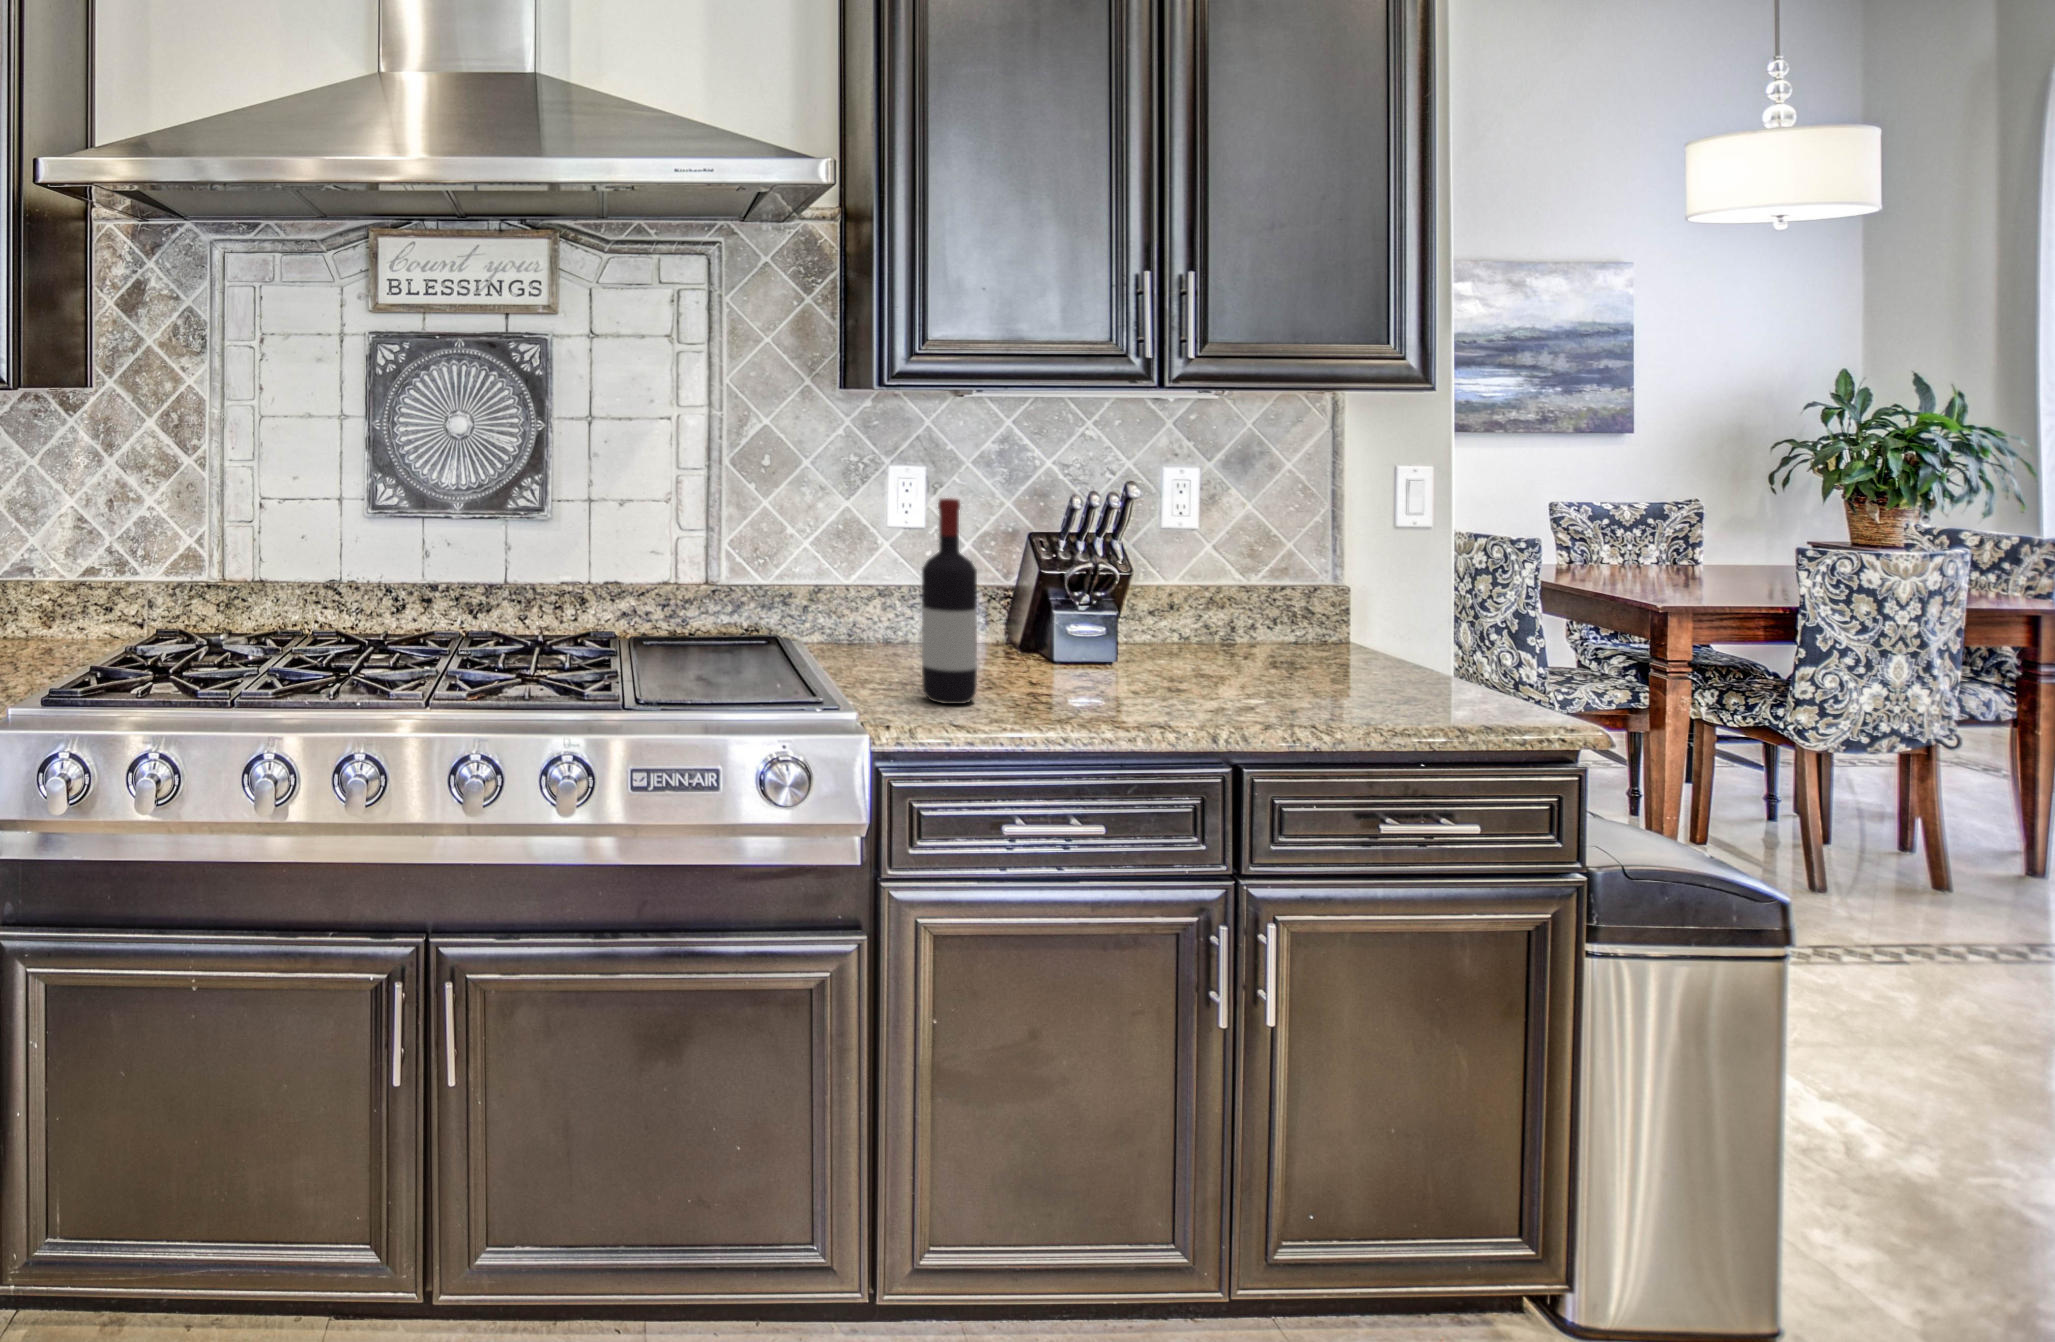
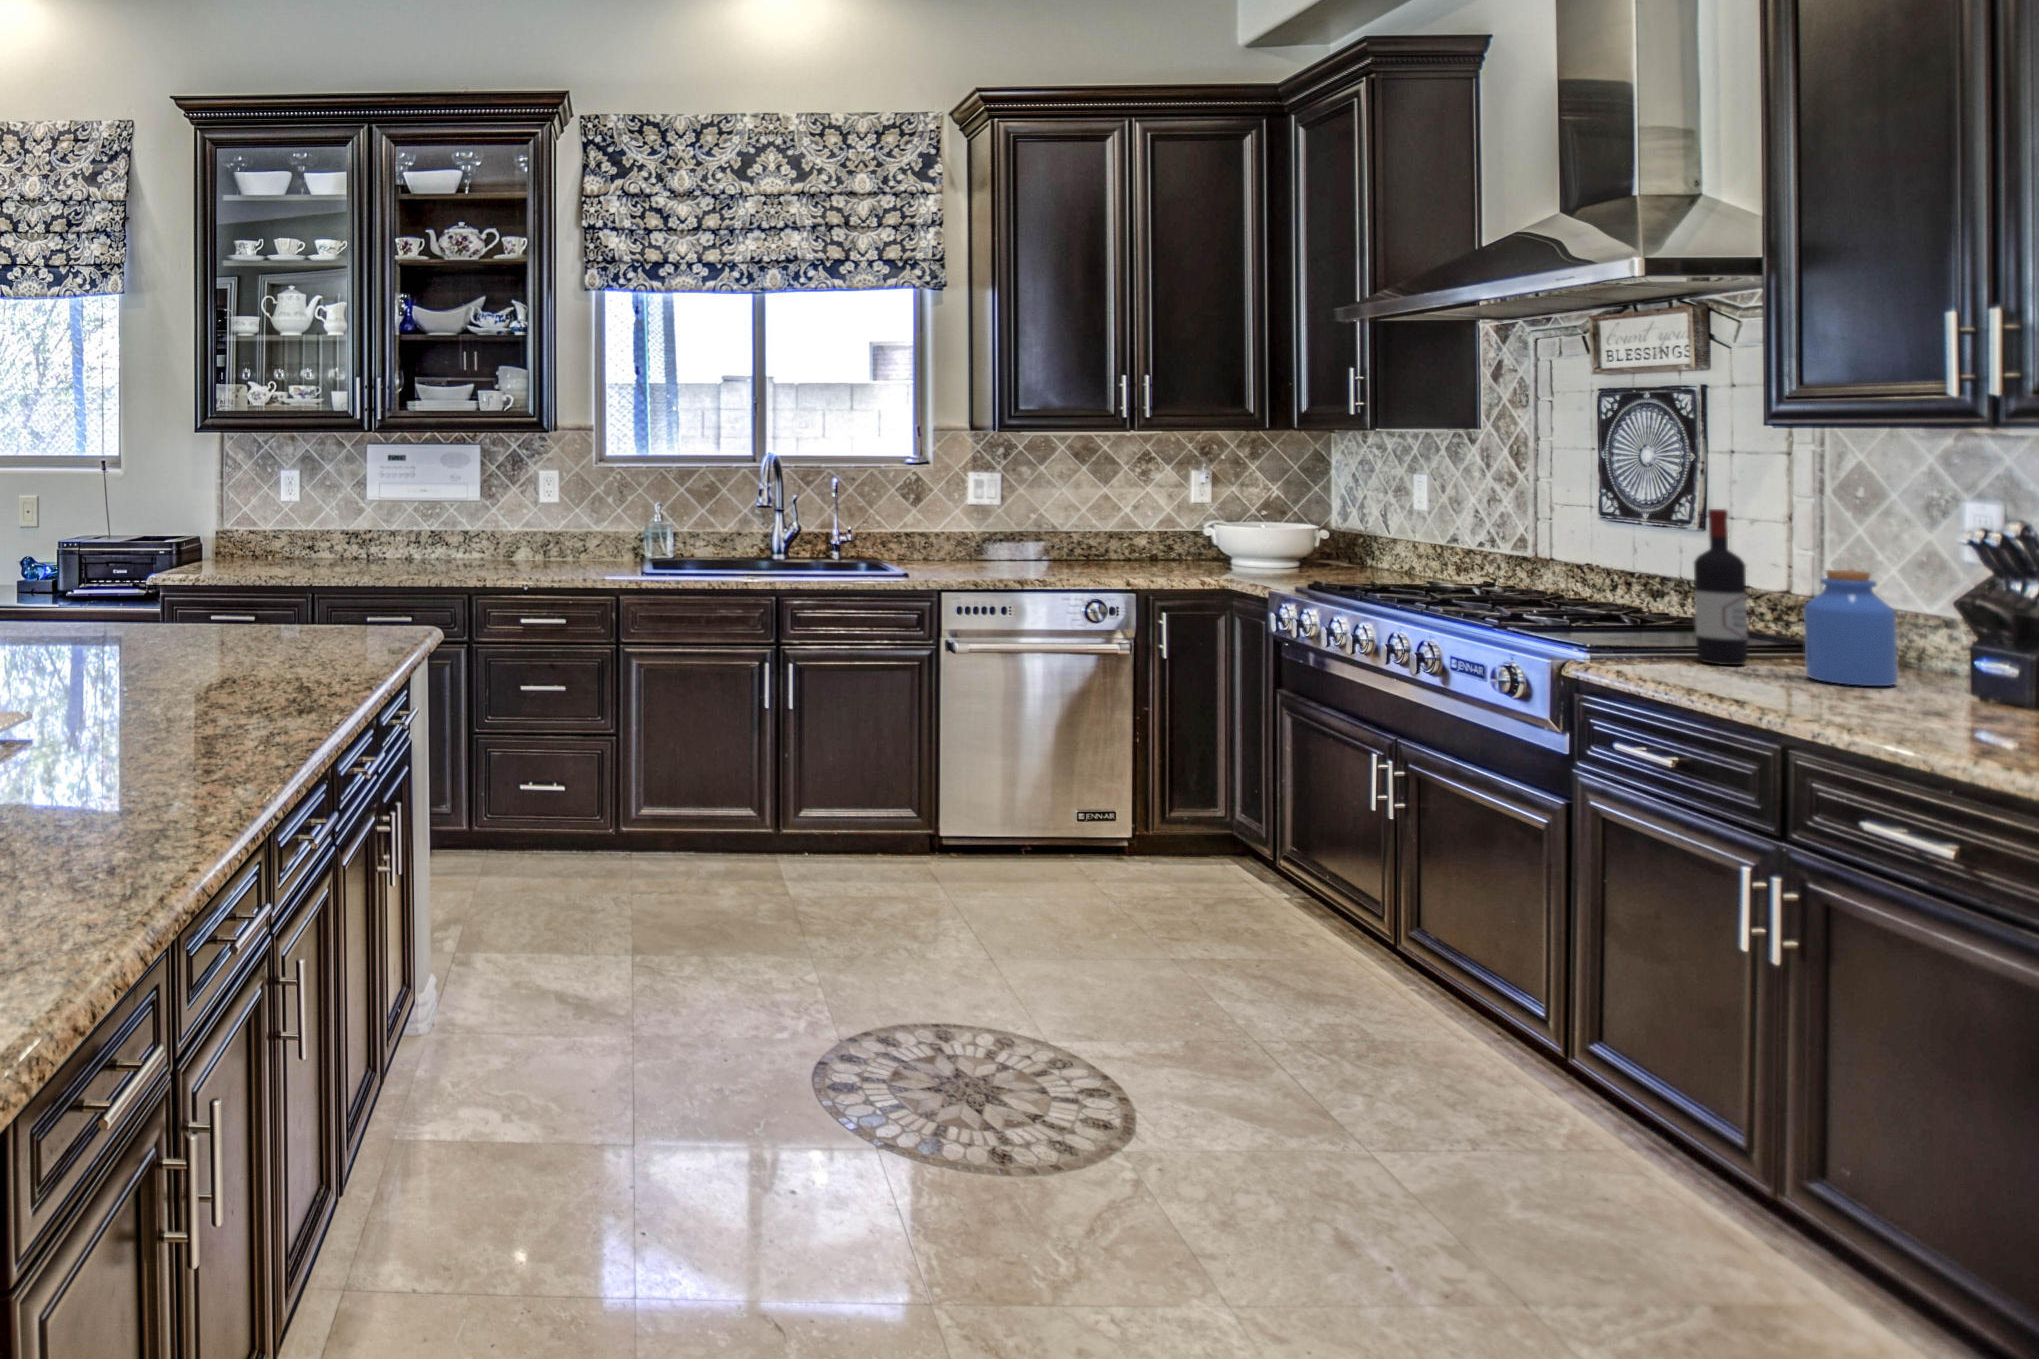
jar: none [1033,559,1119,698] -> present [1804,570,1898,686]

